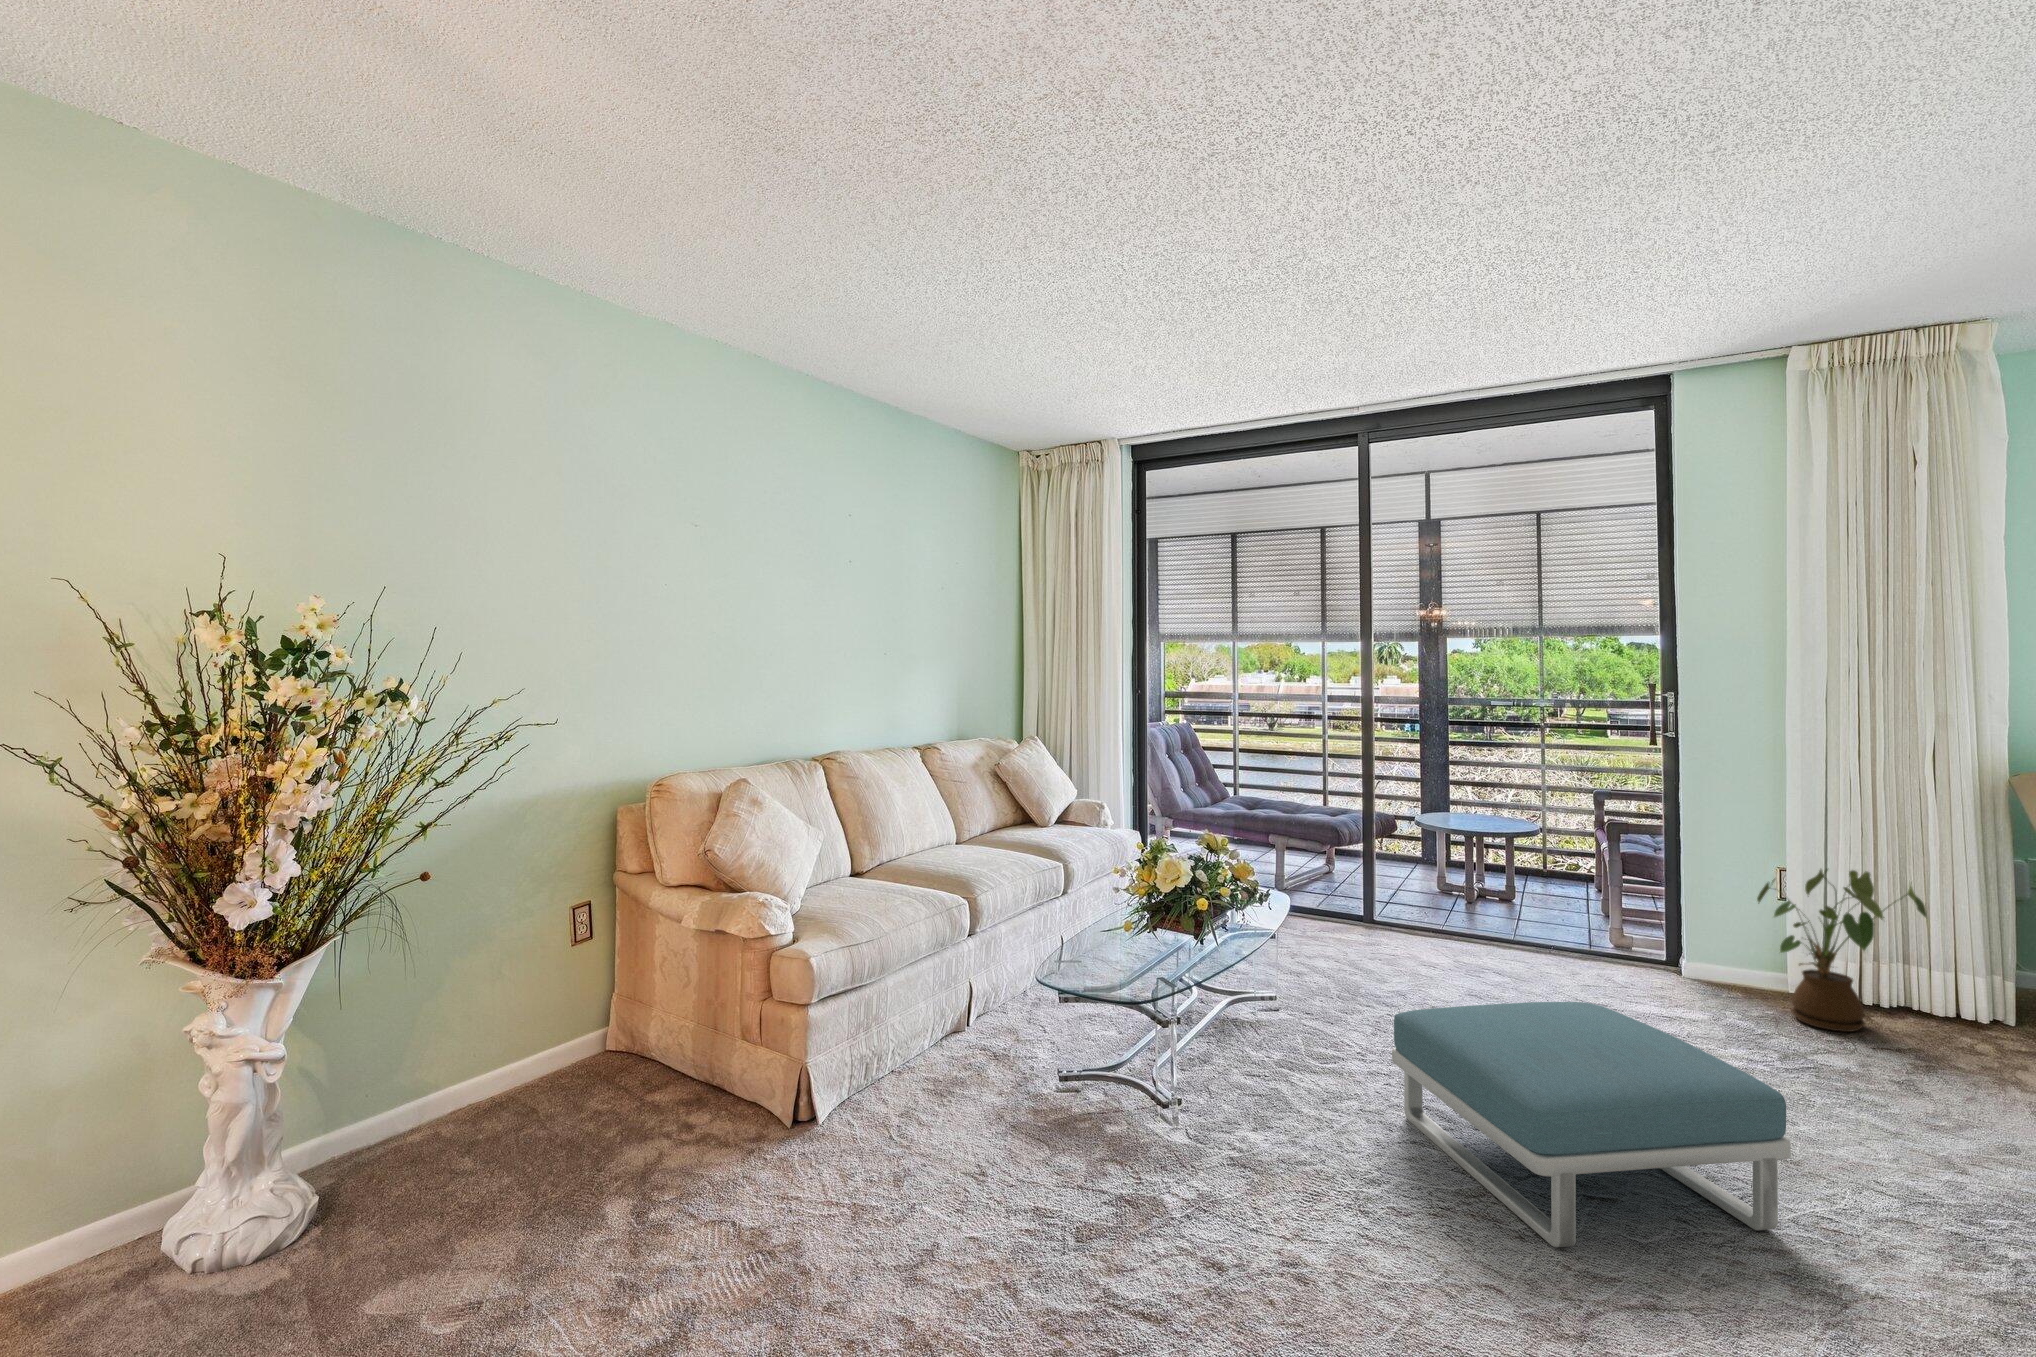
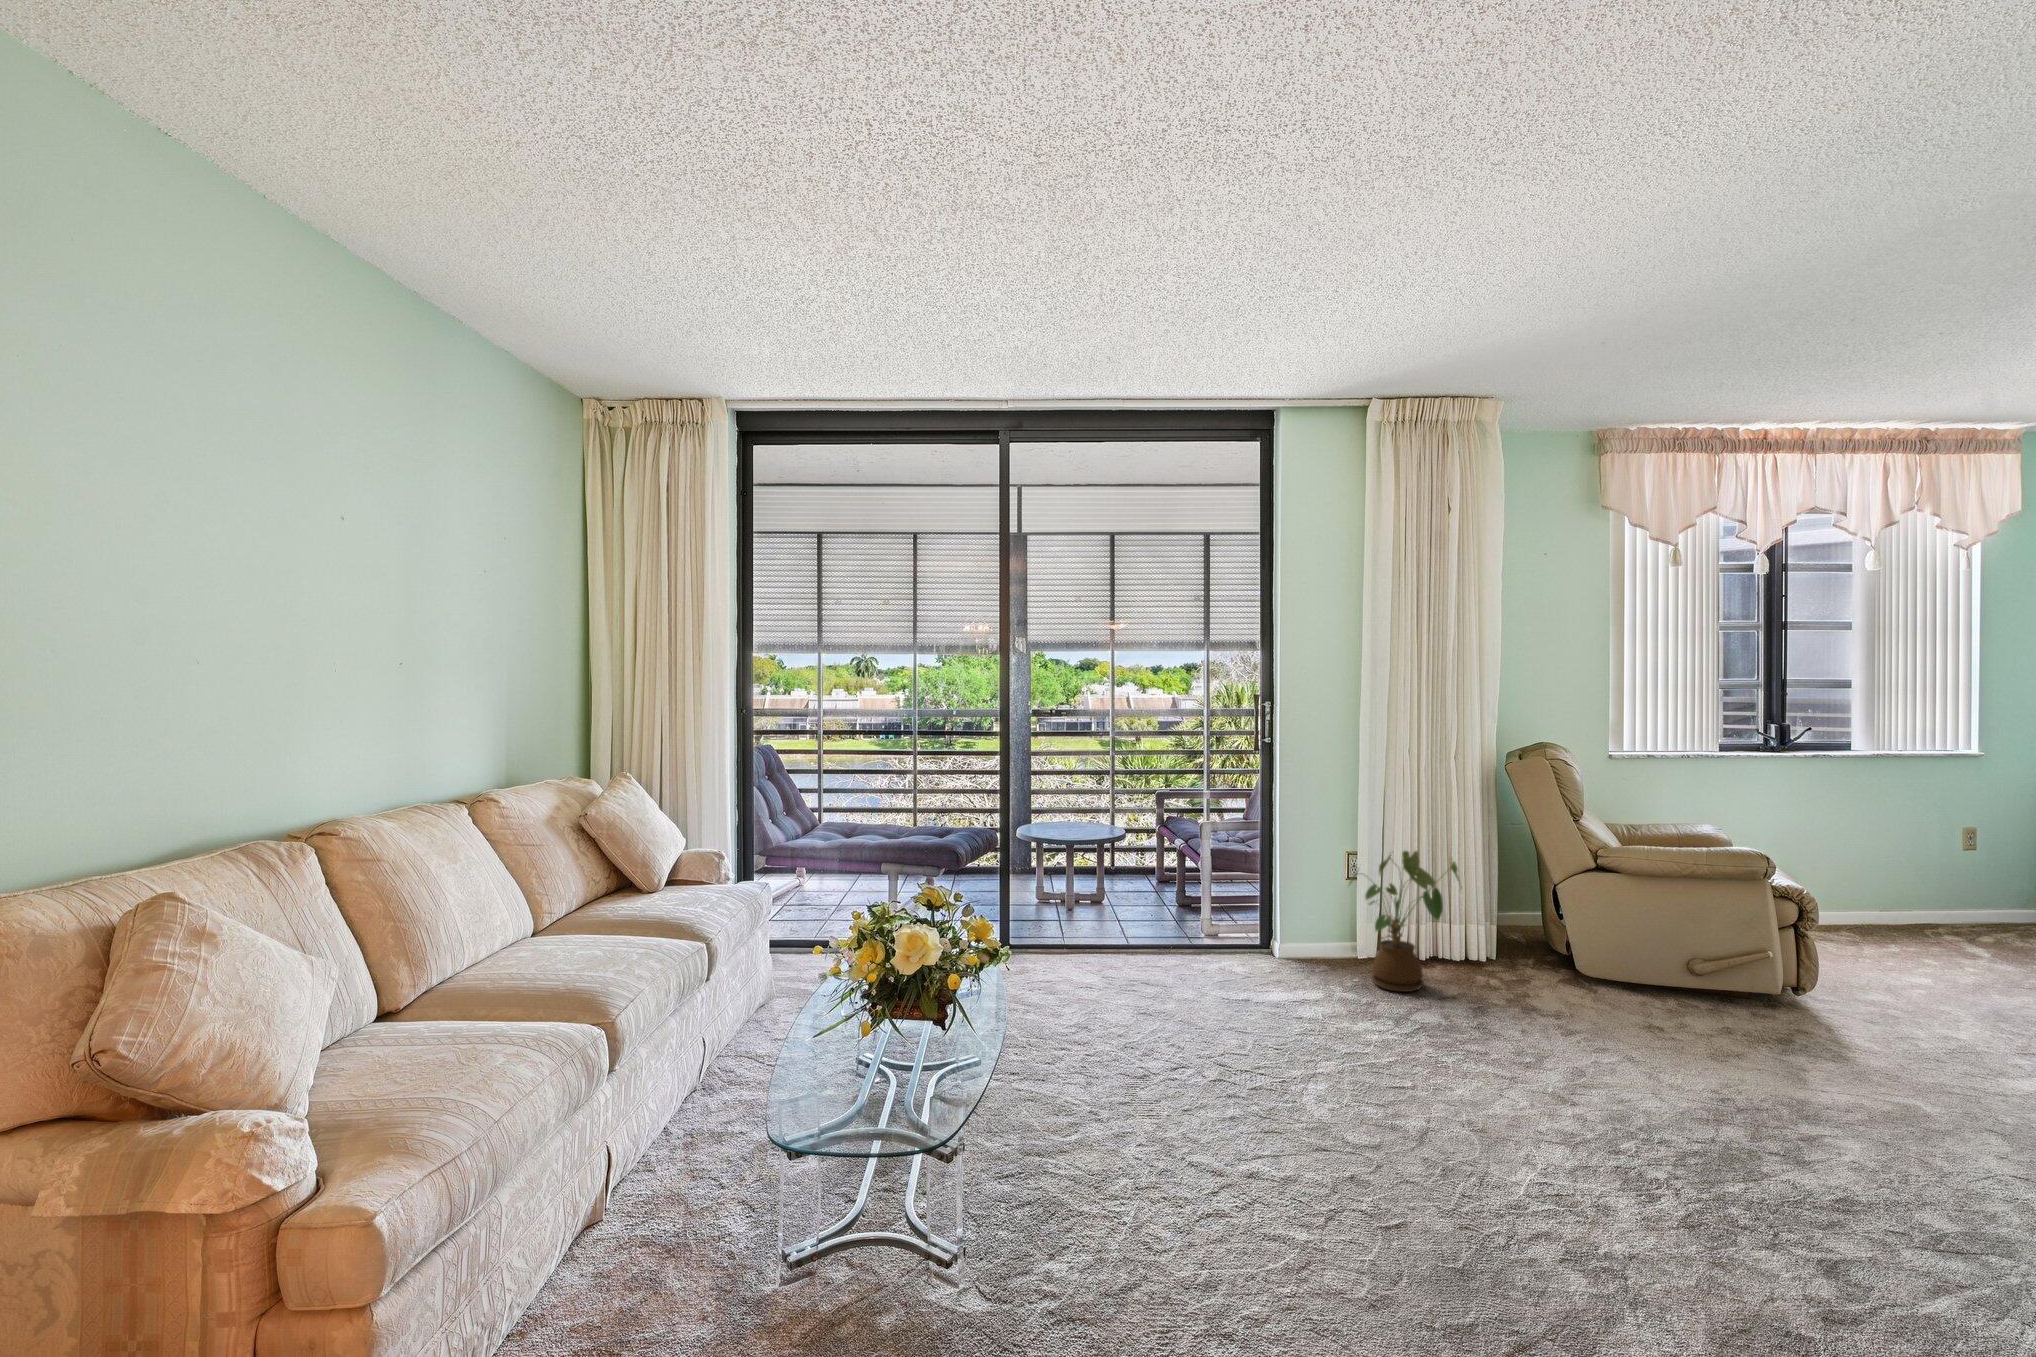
footstool: present [1392,1002,1791,1247] -> none [1171,1020,1532,1306]

